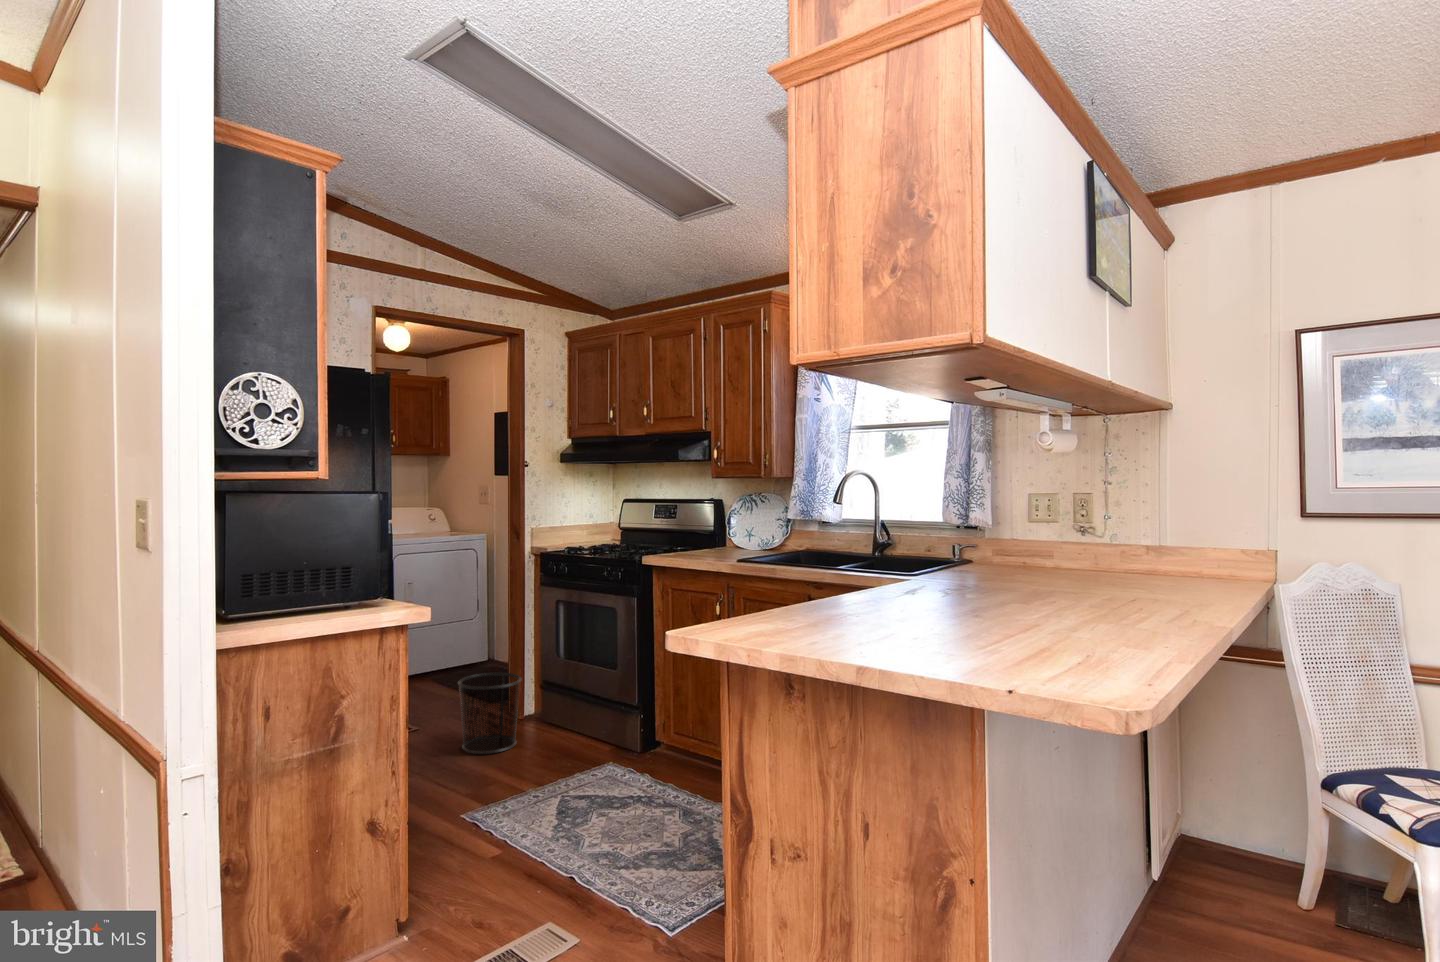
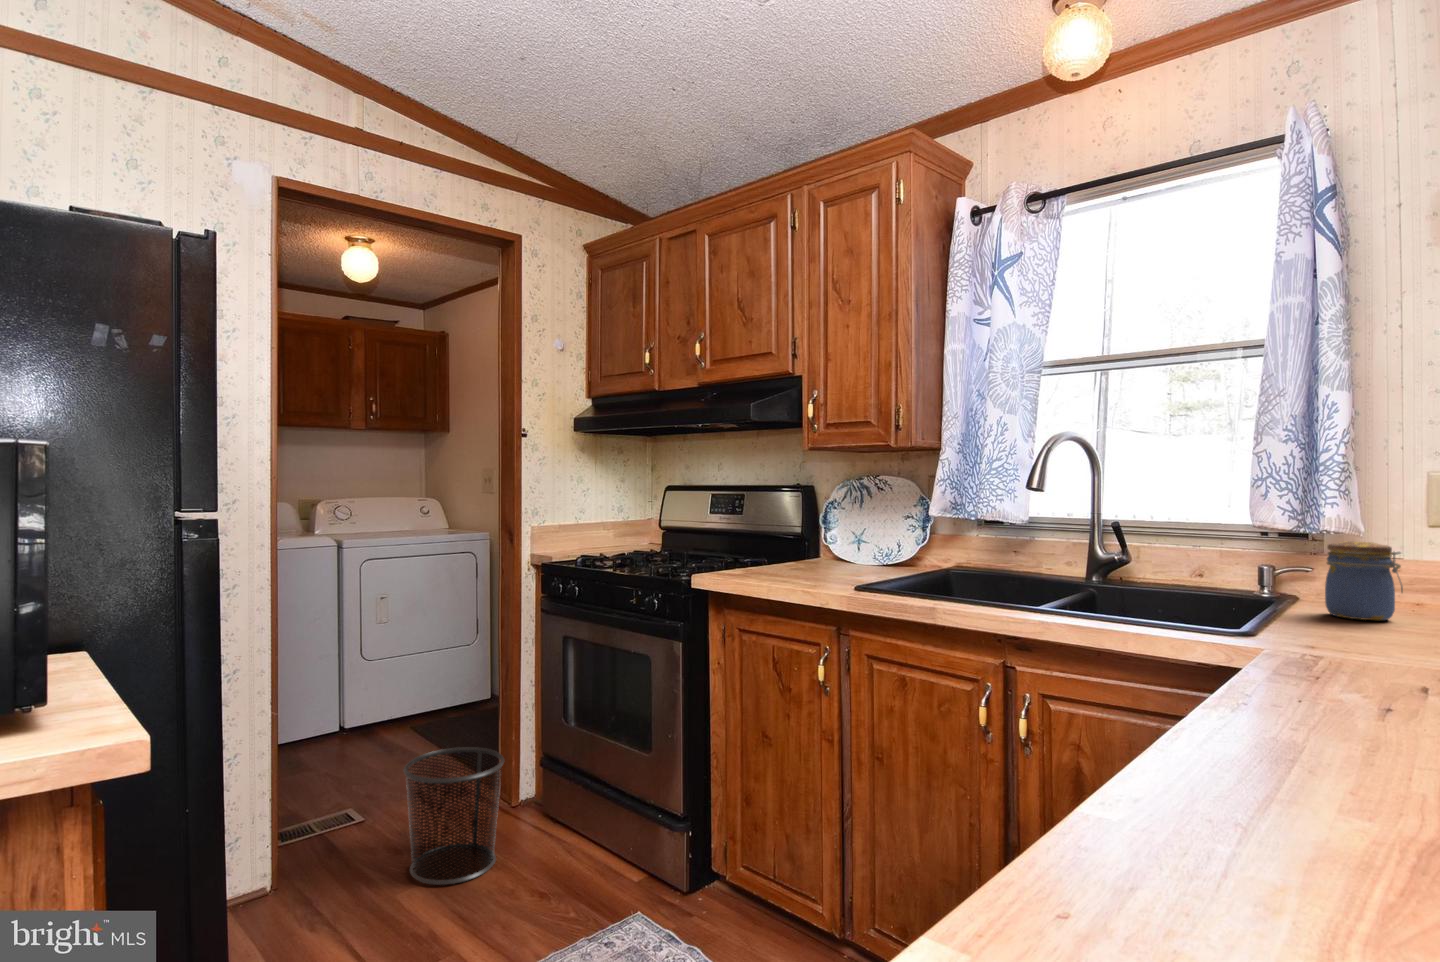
jar: none [971,531,1003,570] -> present [1325,542,1403,620]

